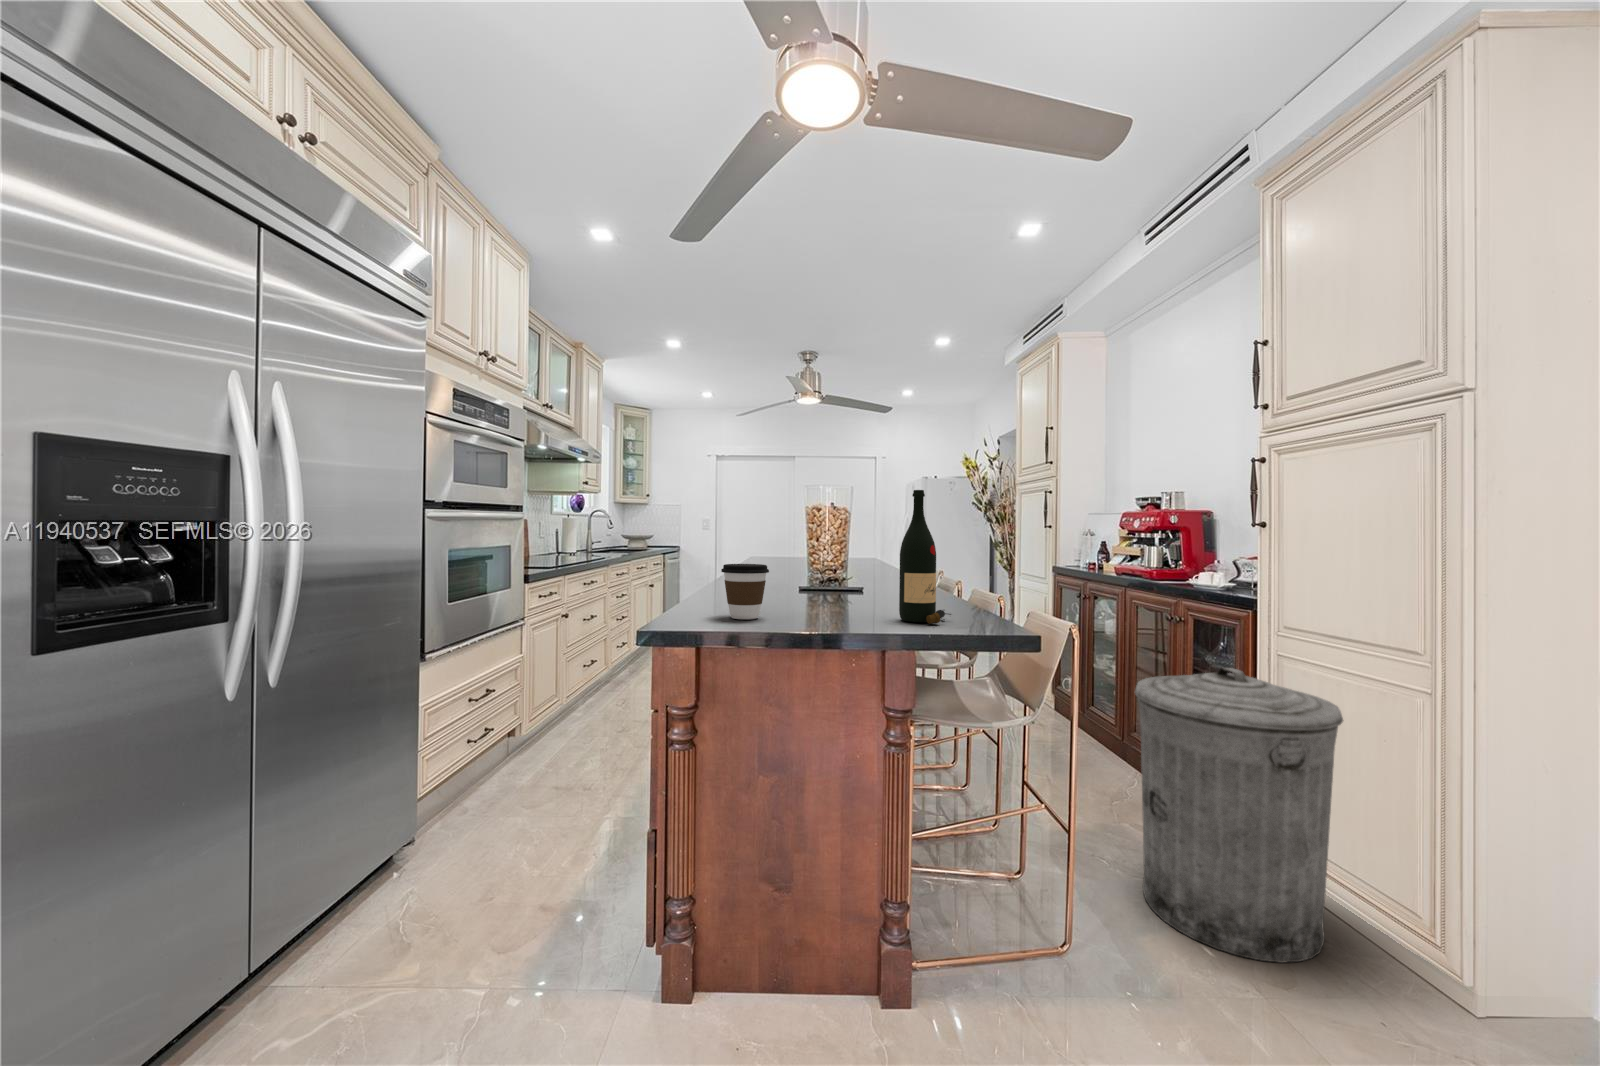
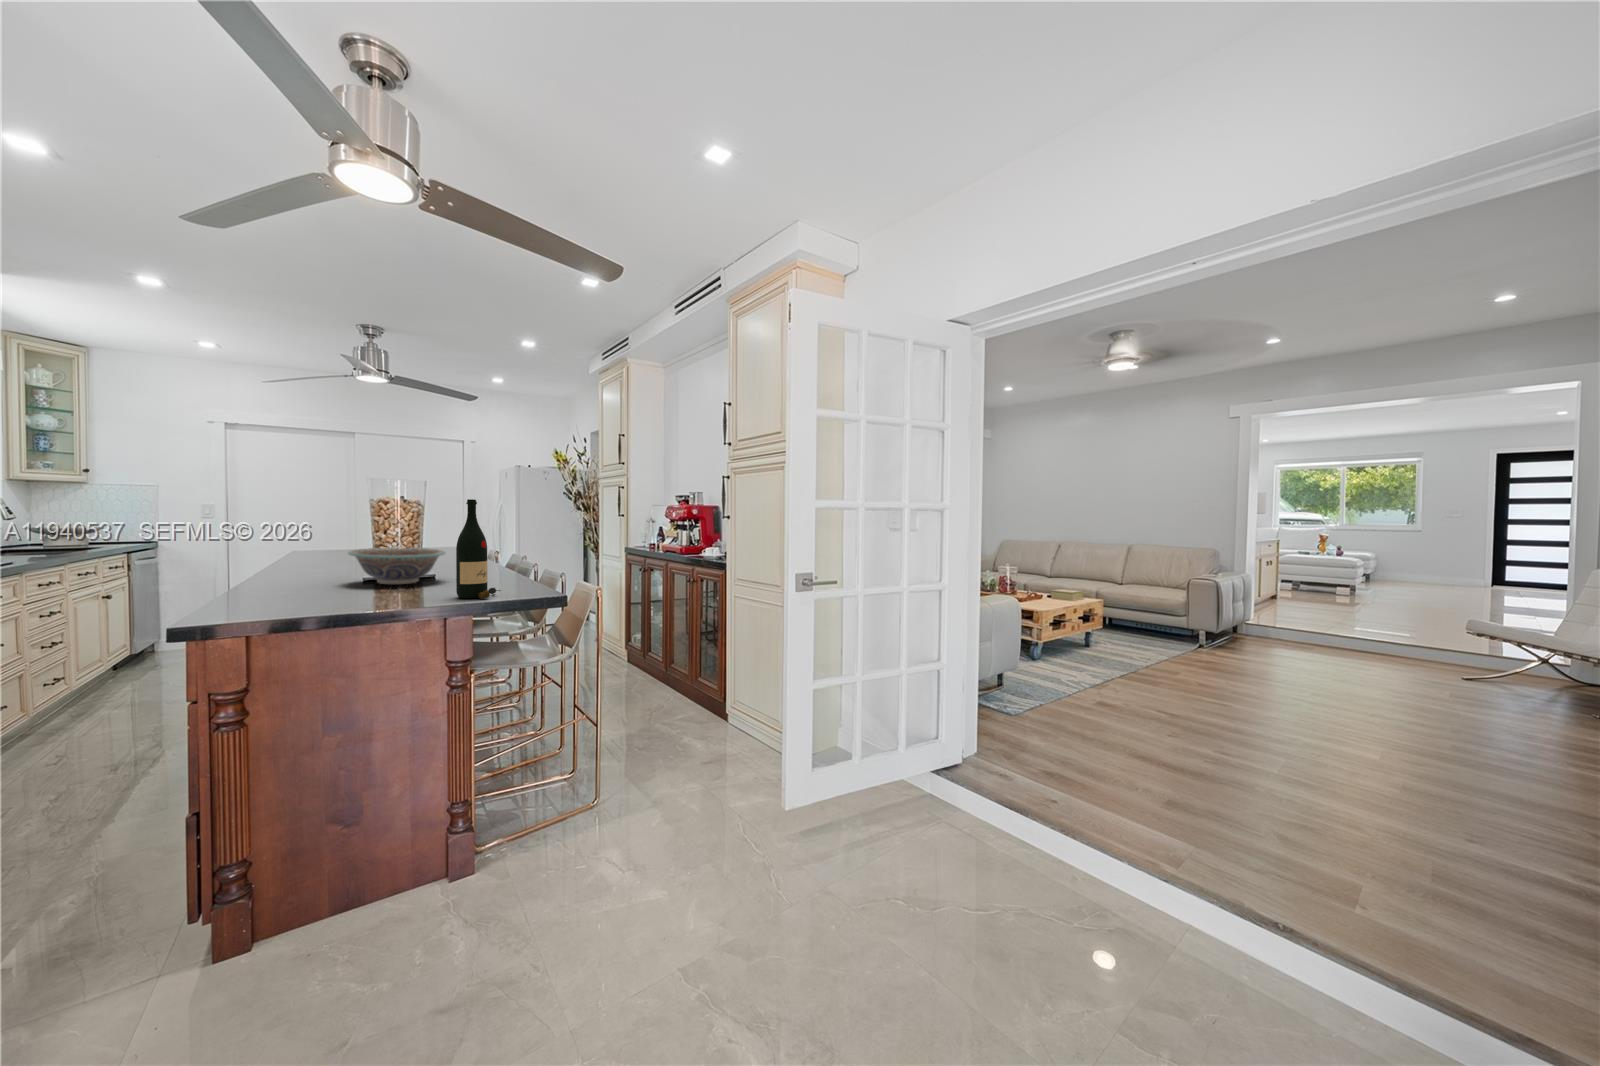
decorative bowl: none [784,555,878,598] -> present [348,548,446,584]
coffee cup: present [721,564,769,619] -> none [275,560,329,608]
trash can: present [1135,668,1343,963] -> none [650,611,759,784]

